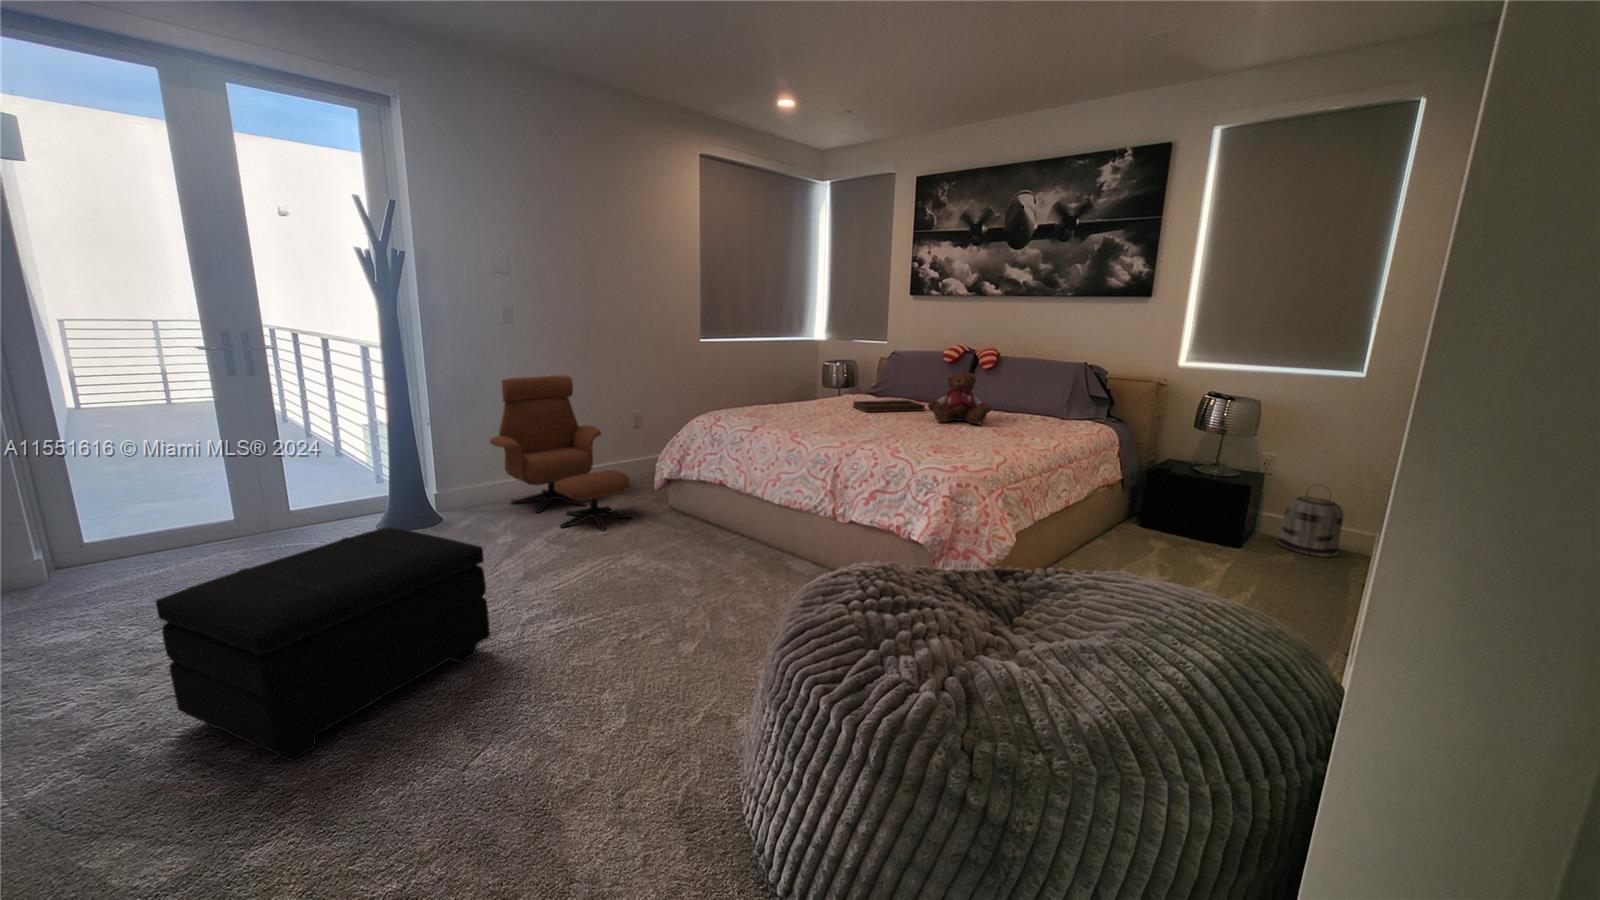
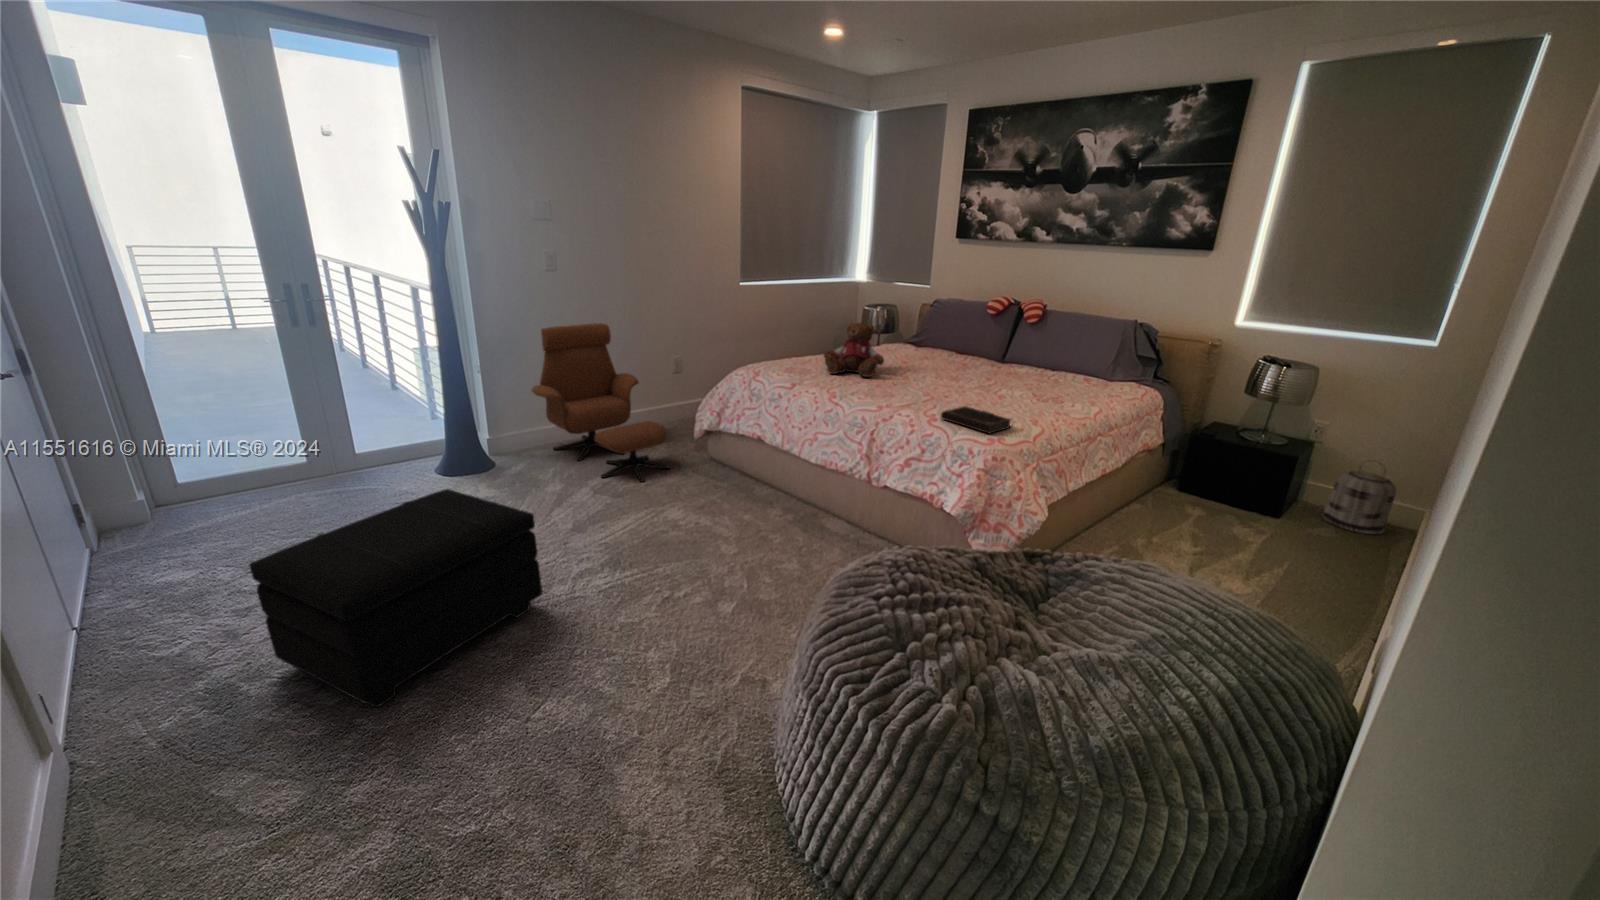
teddy bear: present [928,373,991,424] -> present [824,323,884,377]
tray: present [853,387,925,412] -> none [891,341,965,368]
notebook: none [904,438,974,460] -> present [941,406,1011,434]

